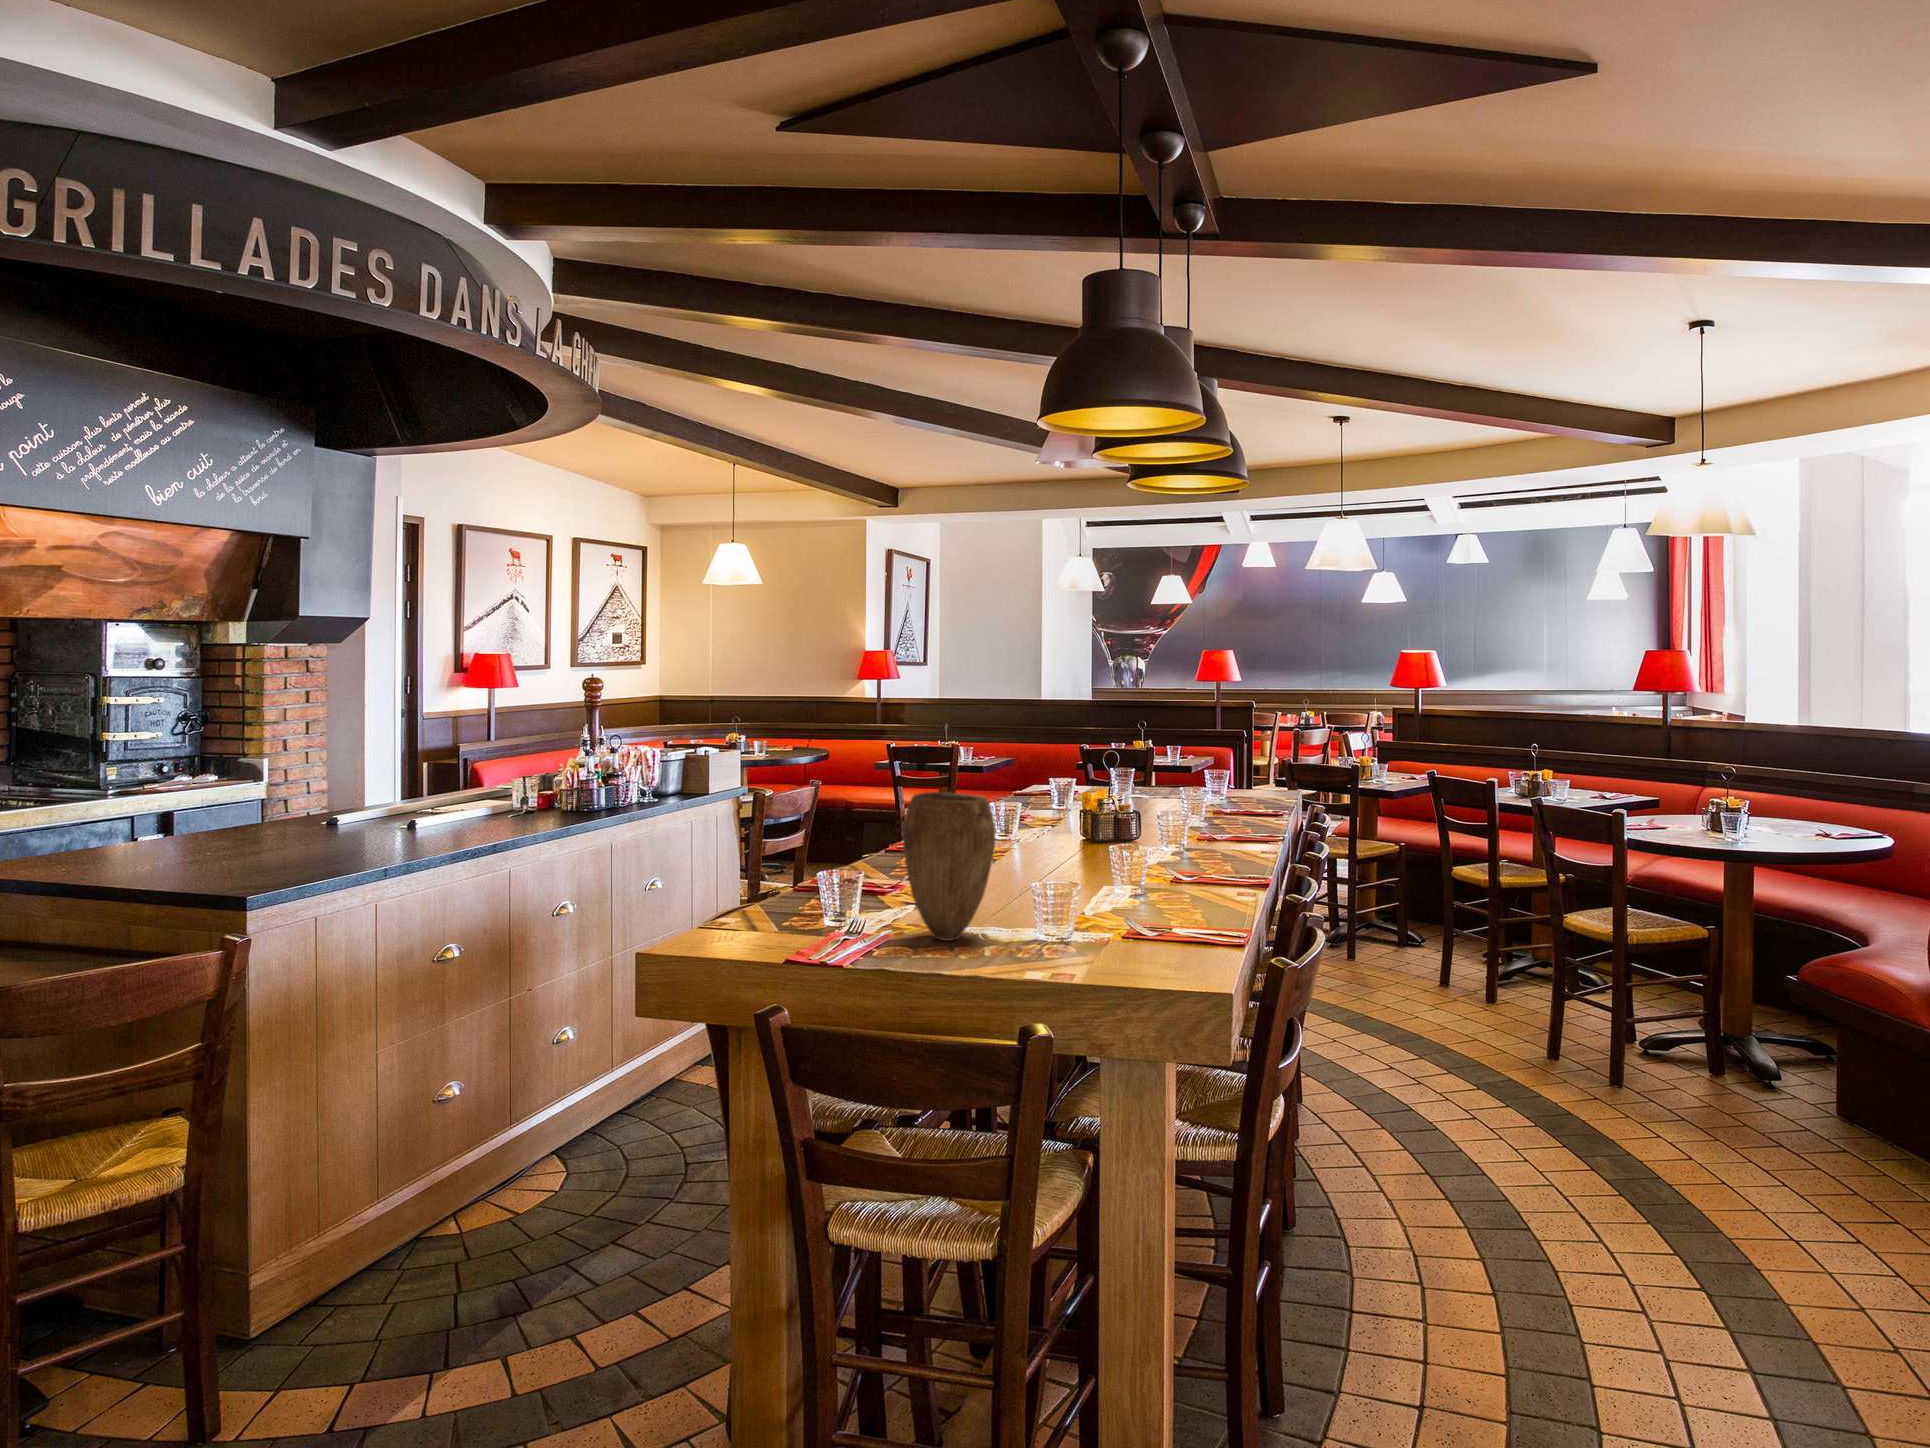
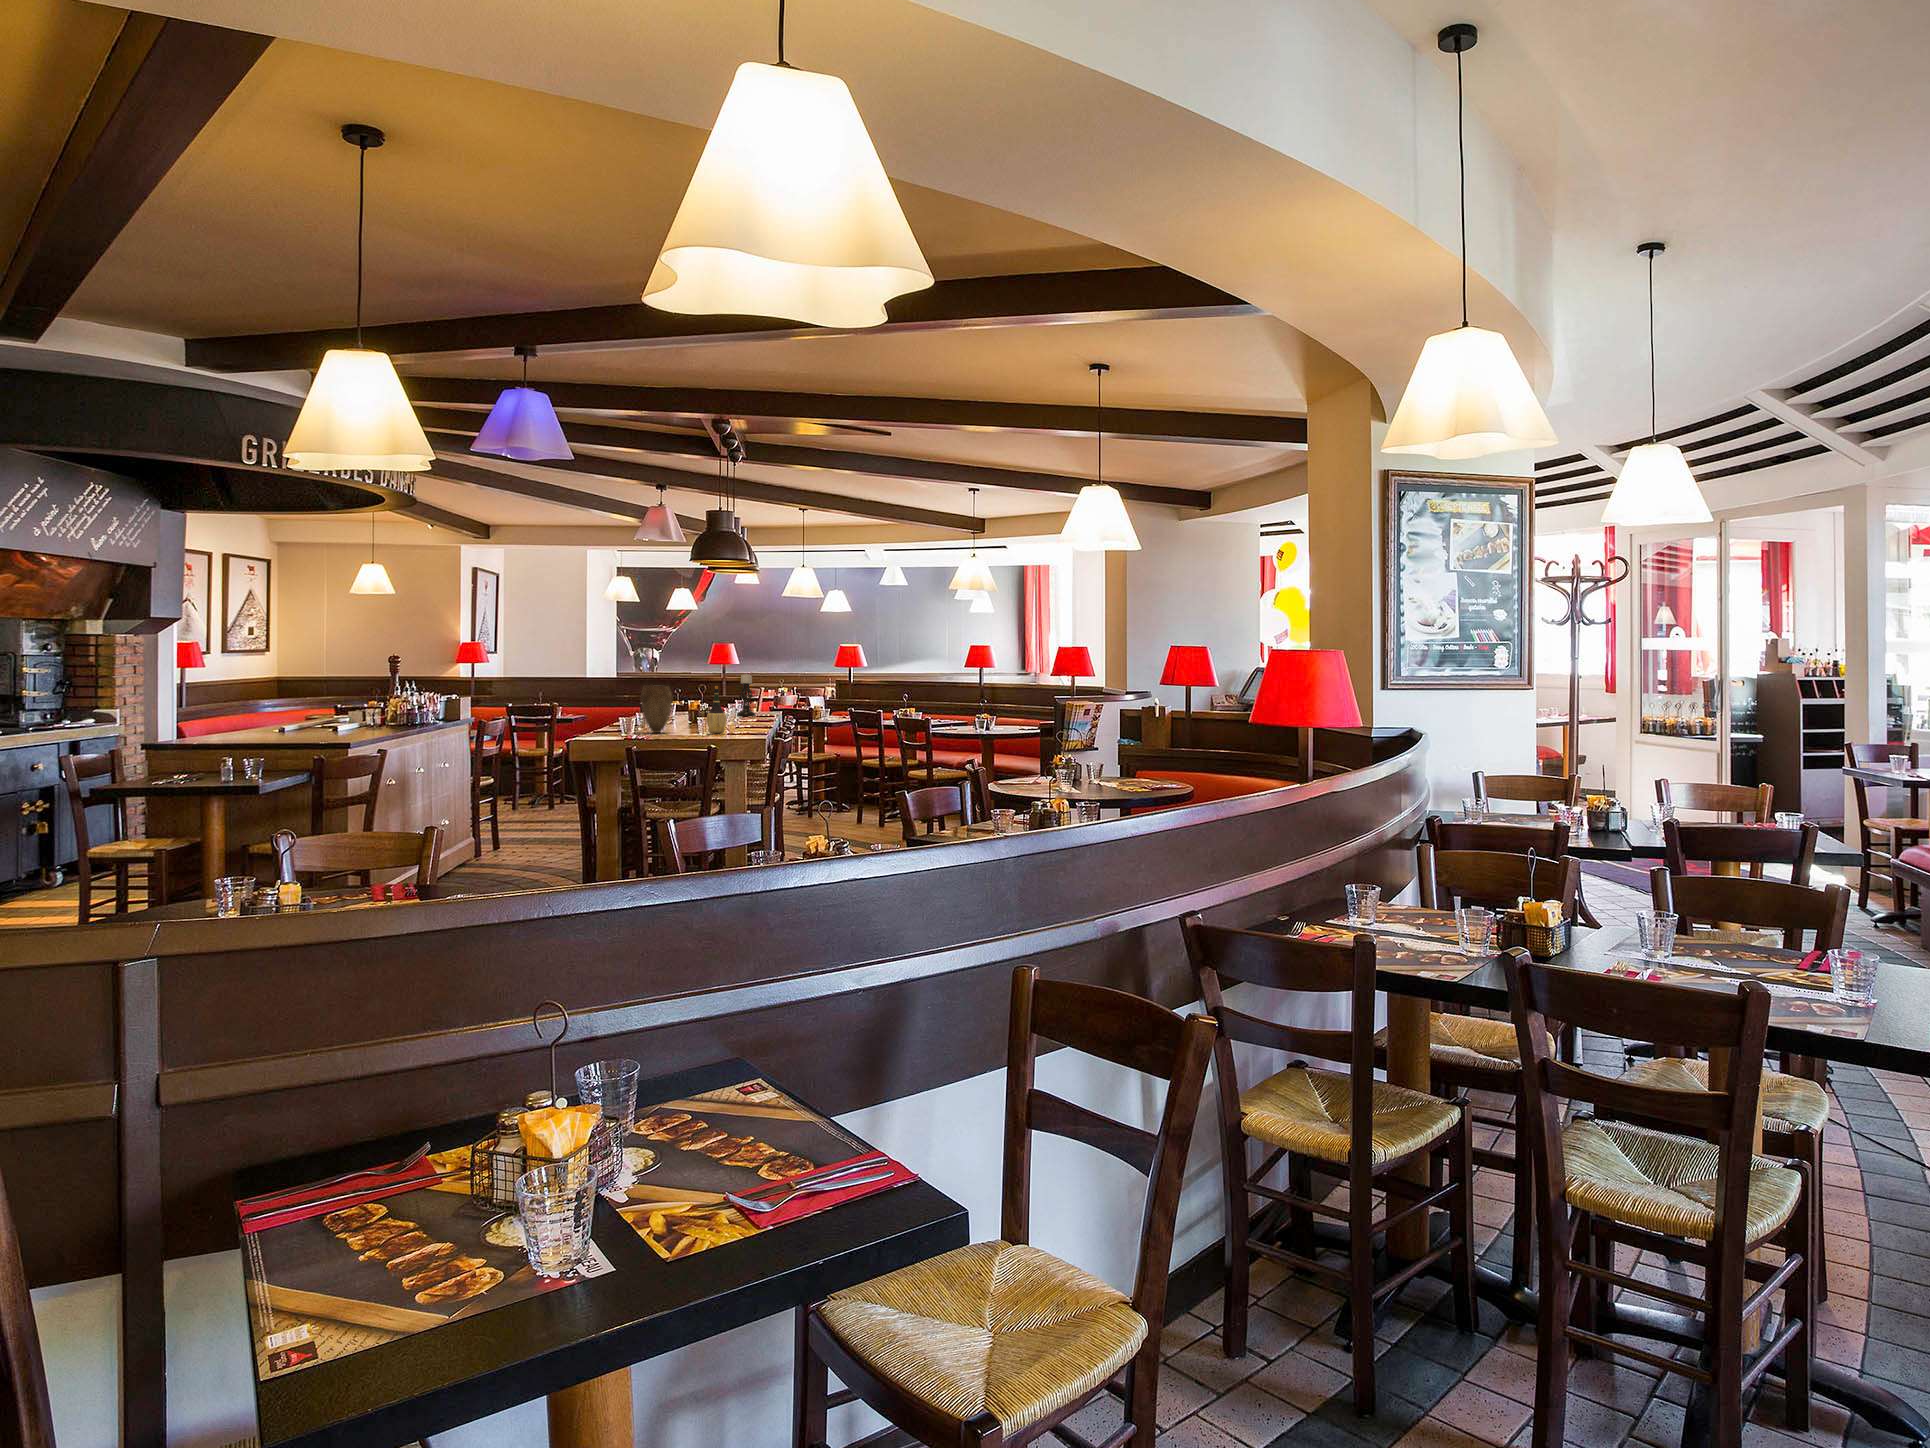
candle holder: none [1222,723,1264,819] -> present [737,673,756,716]
wine bottle: none [1085,812,1150,974] -> present [707,686,726,734]

